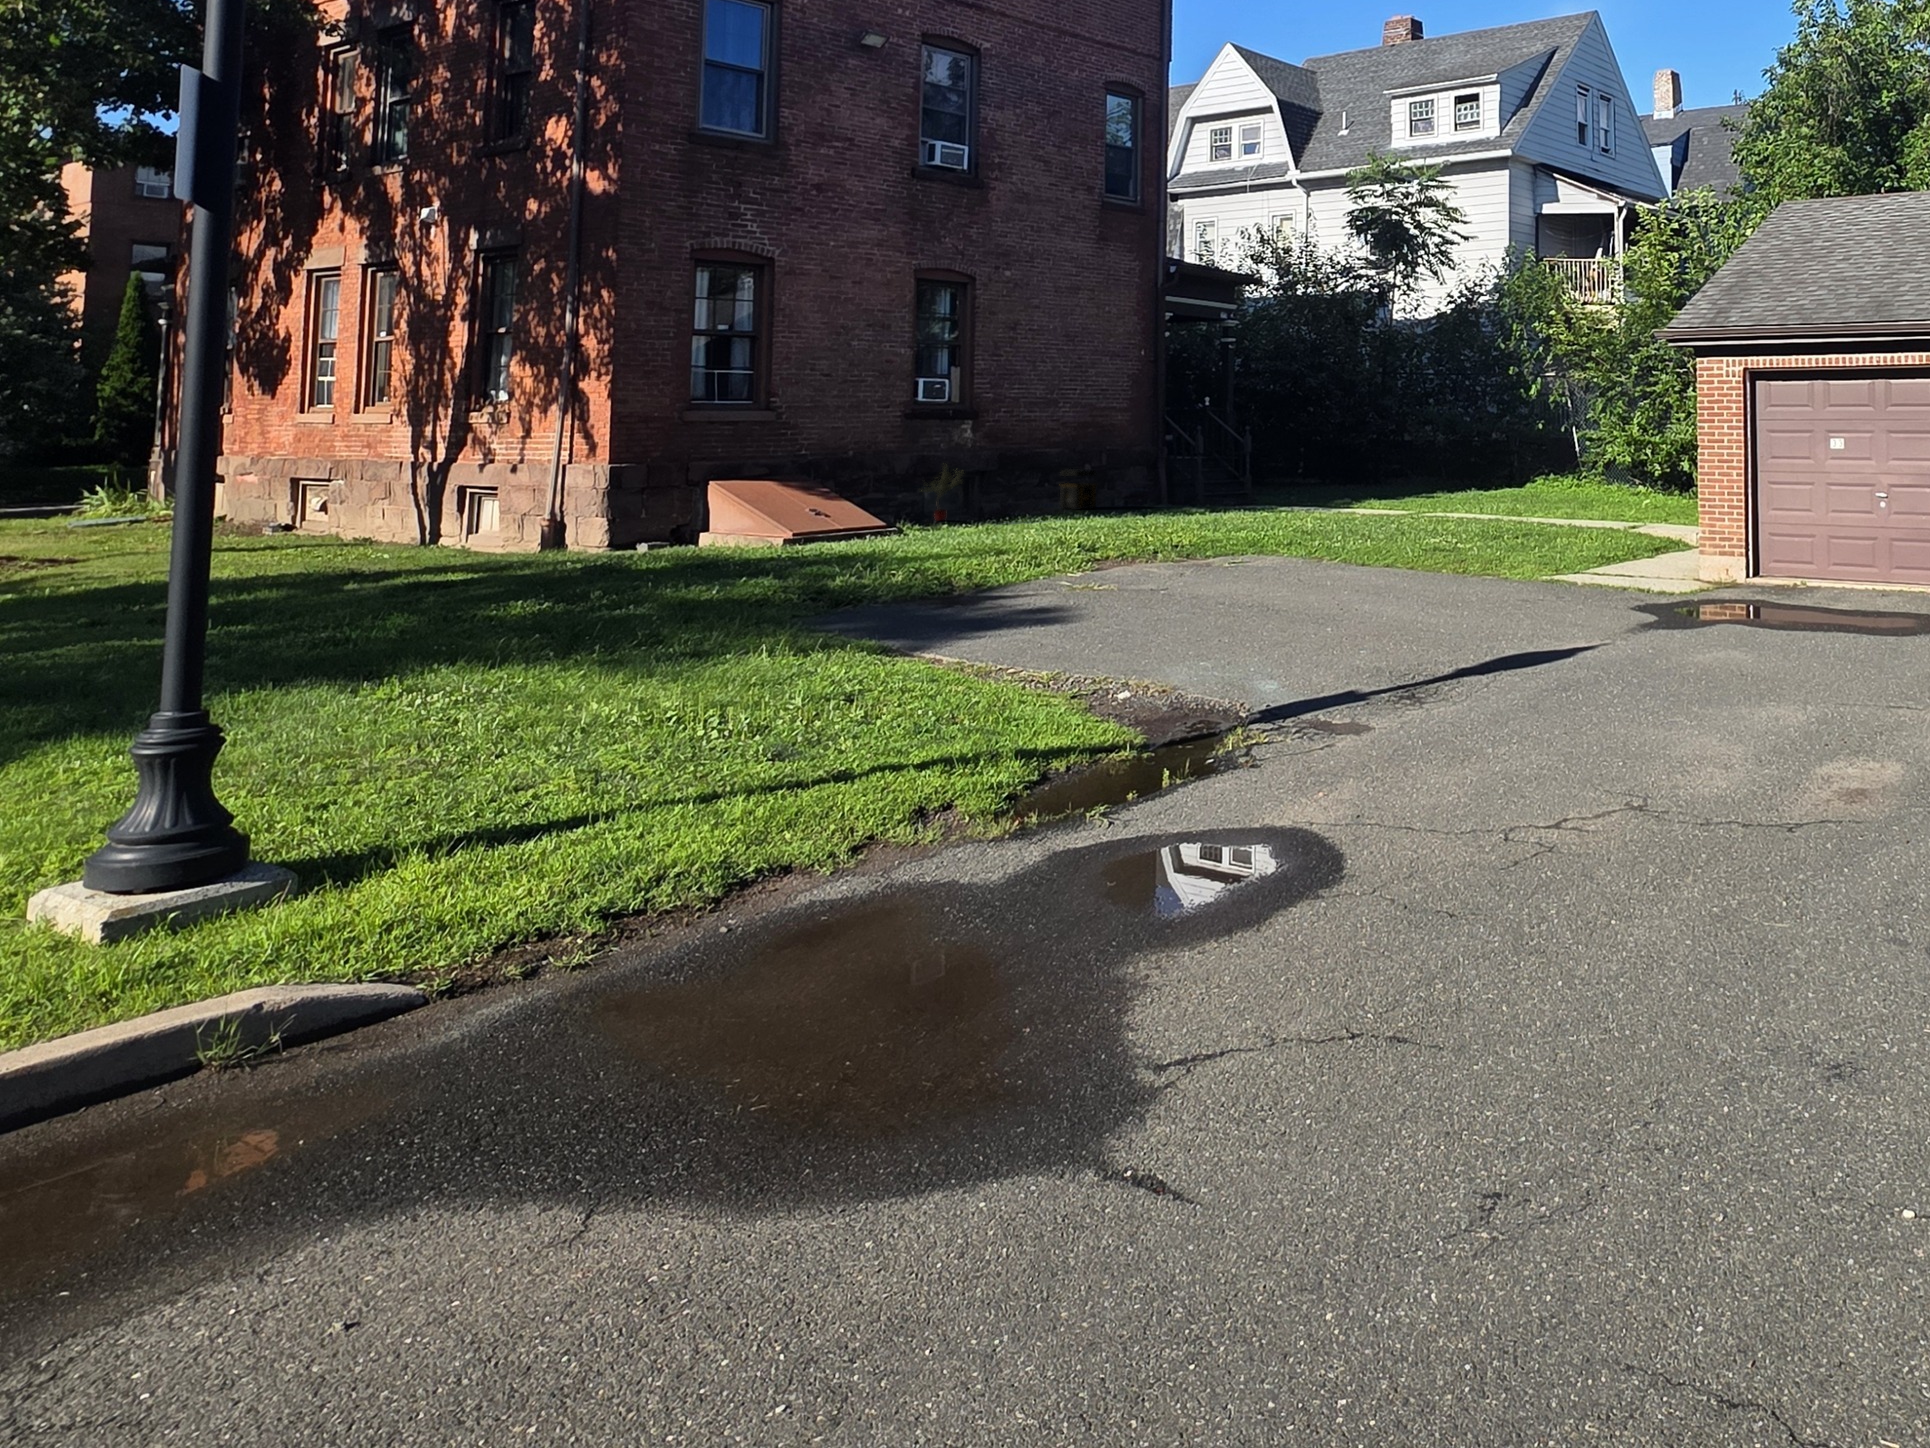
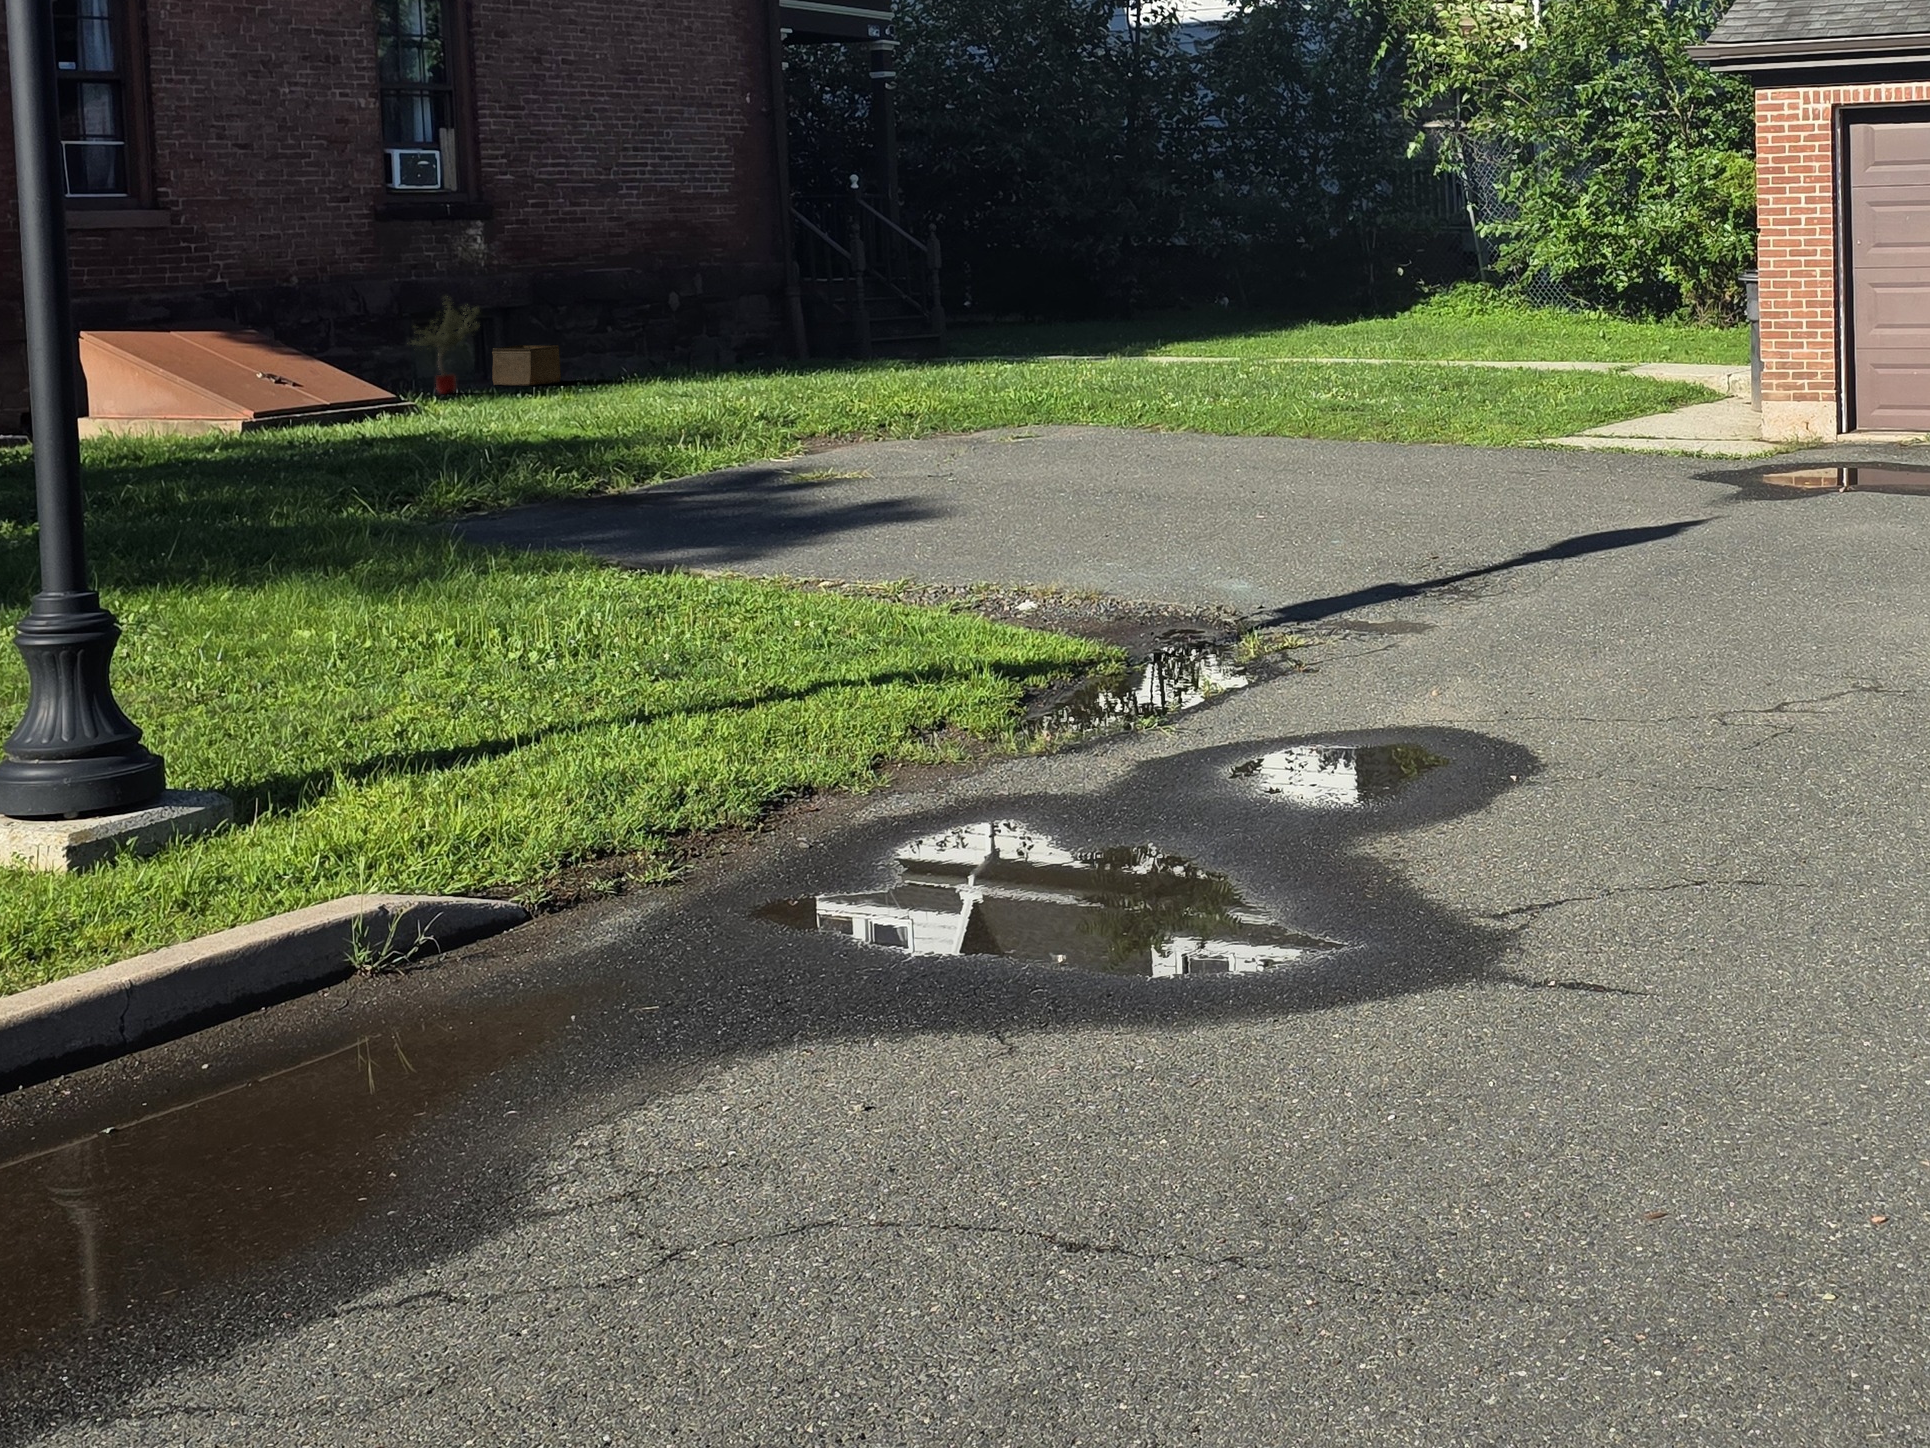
toolbox: present [1060,469,1096,509] -> none [626,302,692,371]
storage bin: none [972,493,1013,517] -> present [492,345,561,386]

